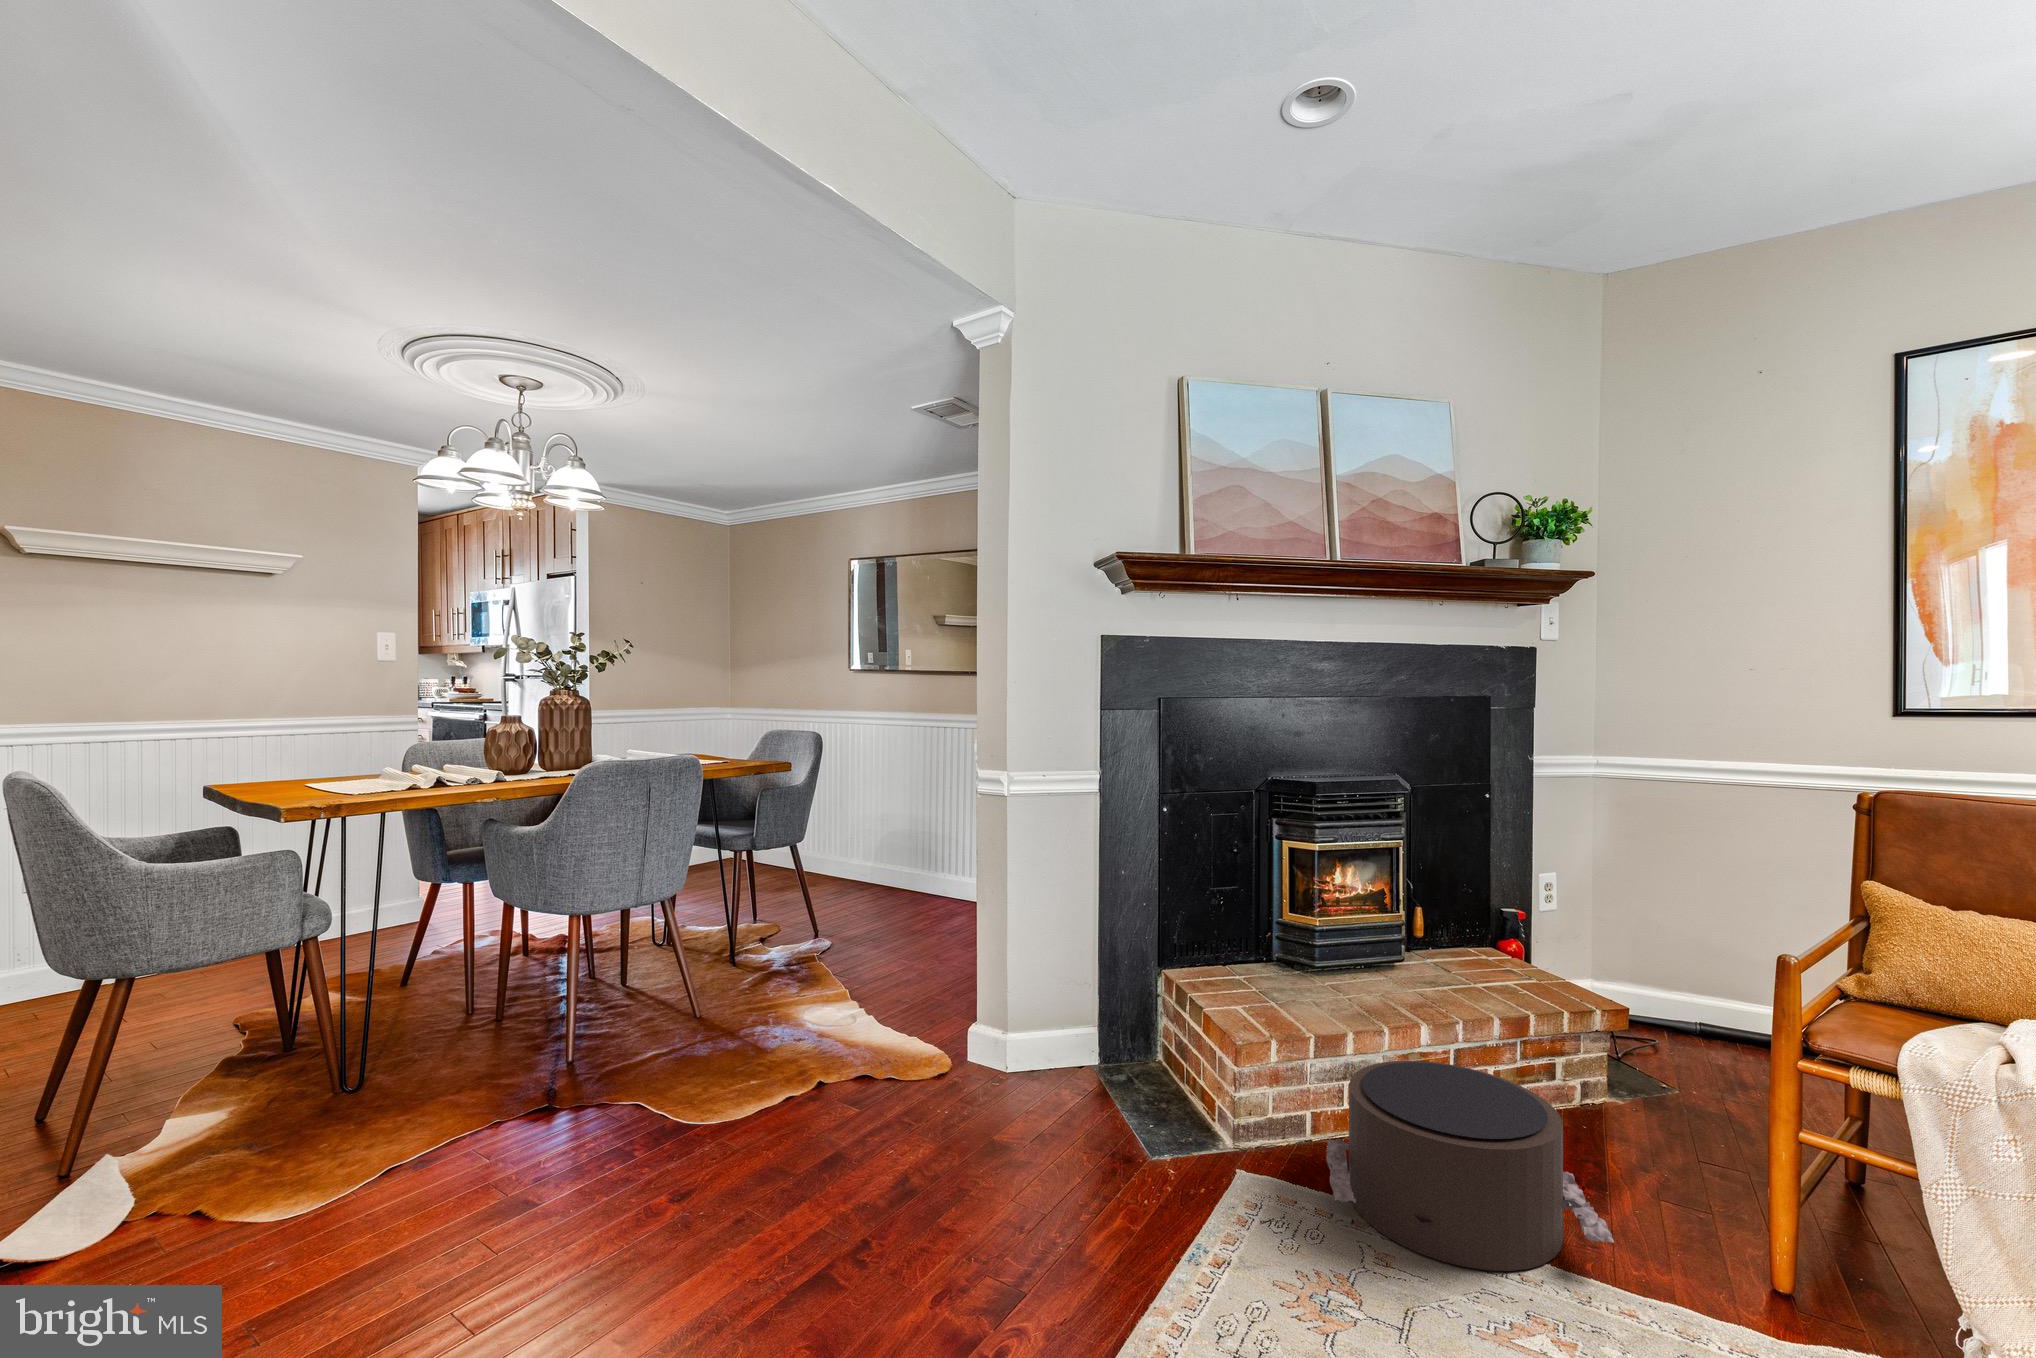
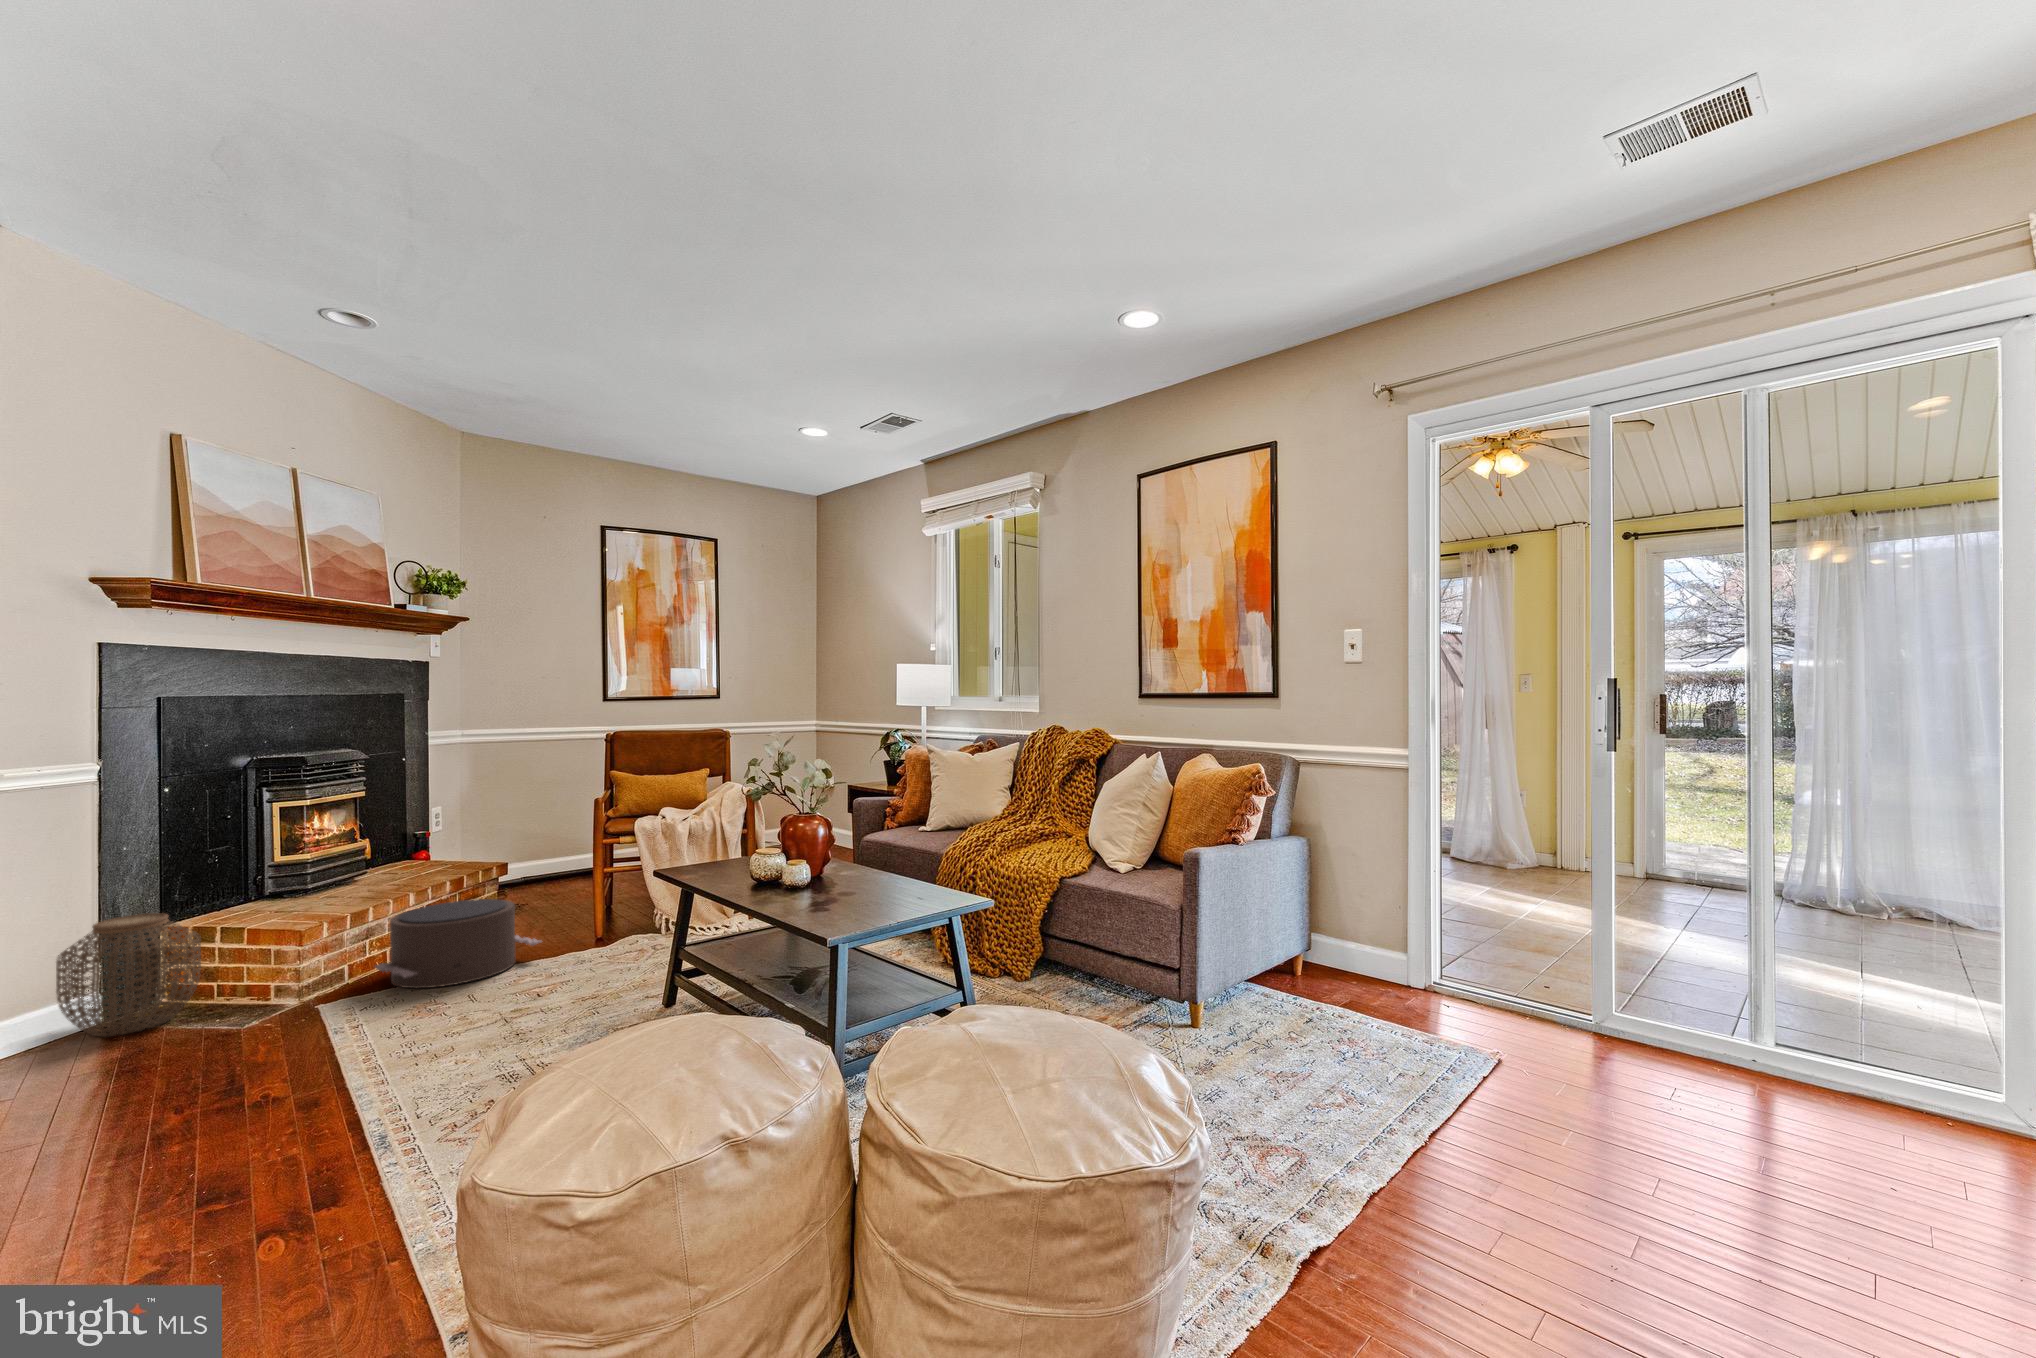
woven basket: none [1031,953,1155,1105] -> present [56,913,201,1036]

